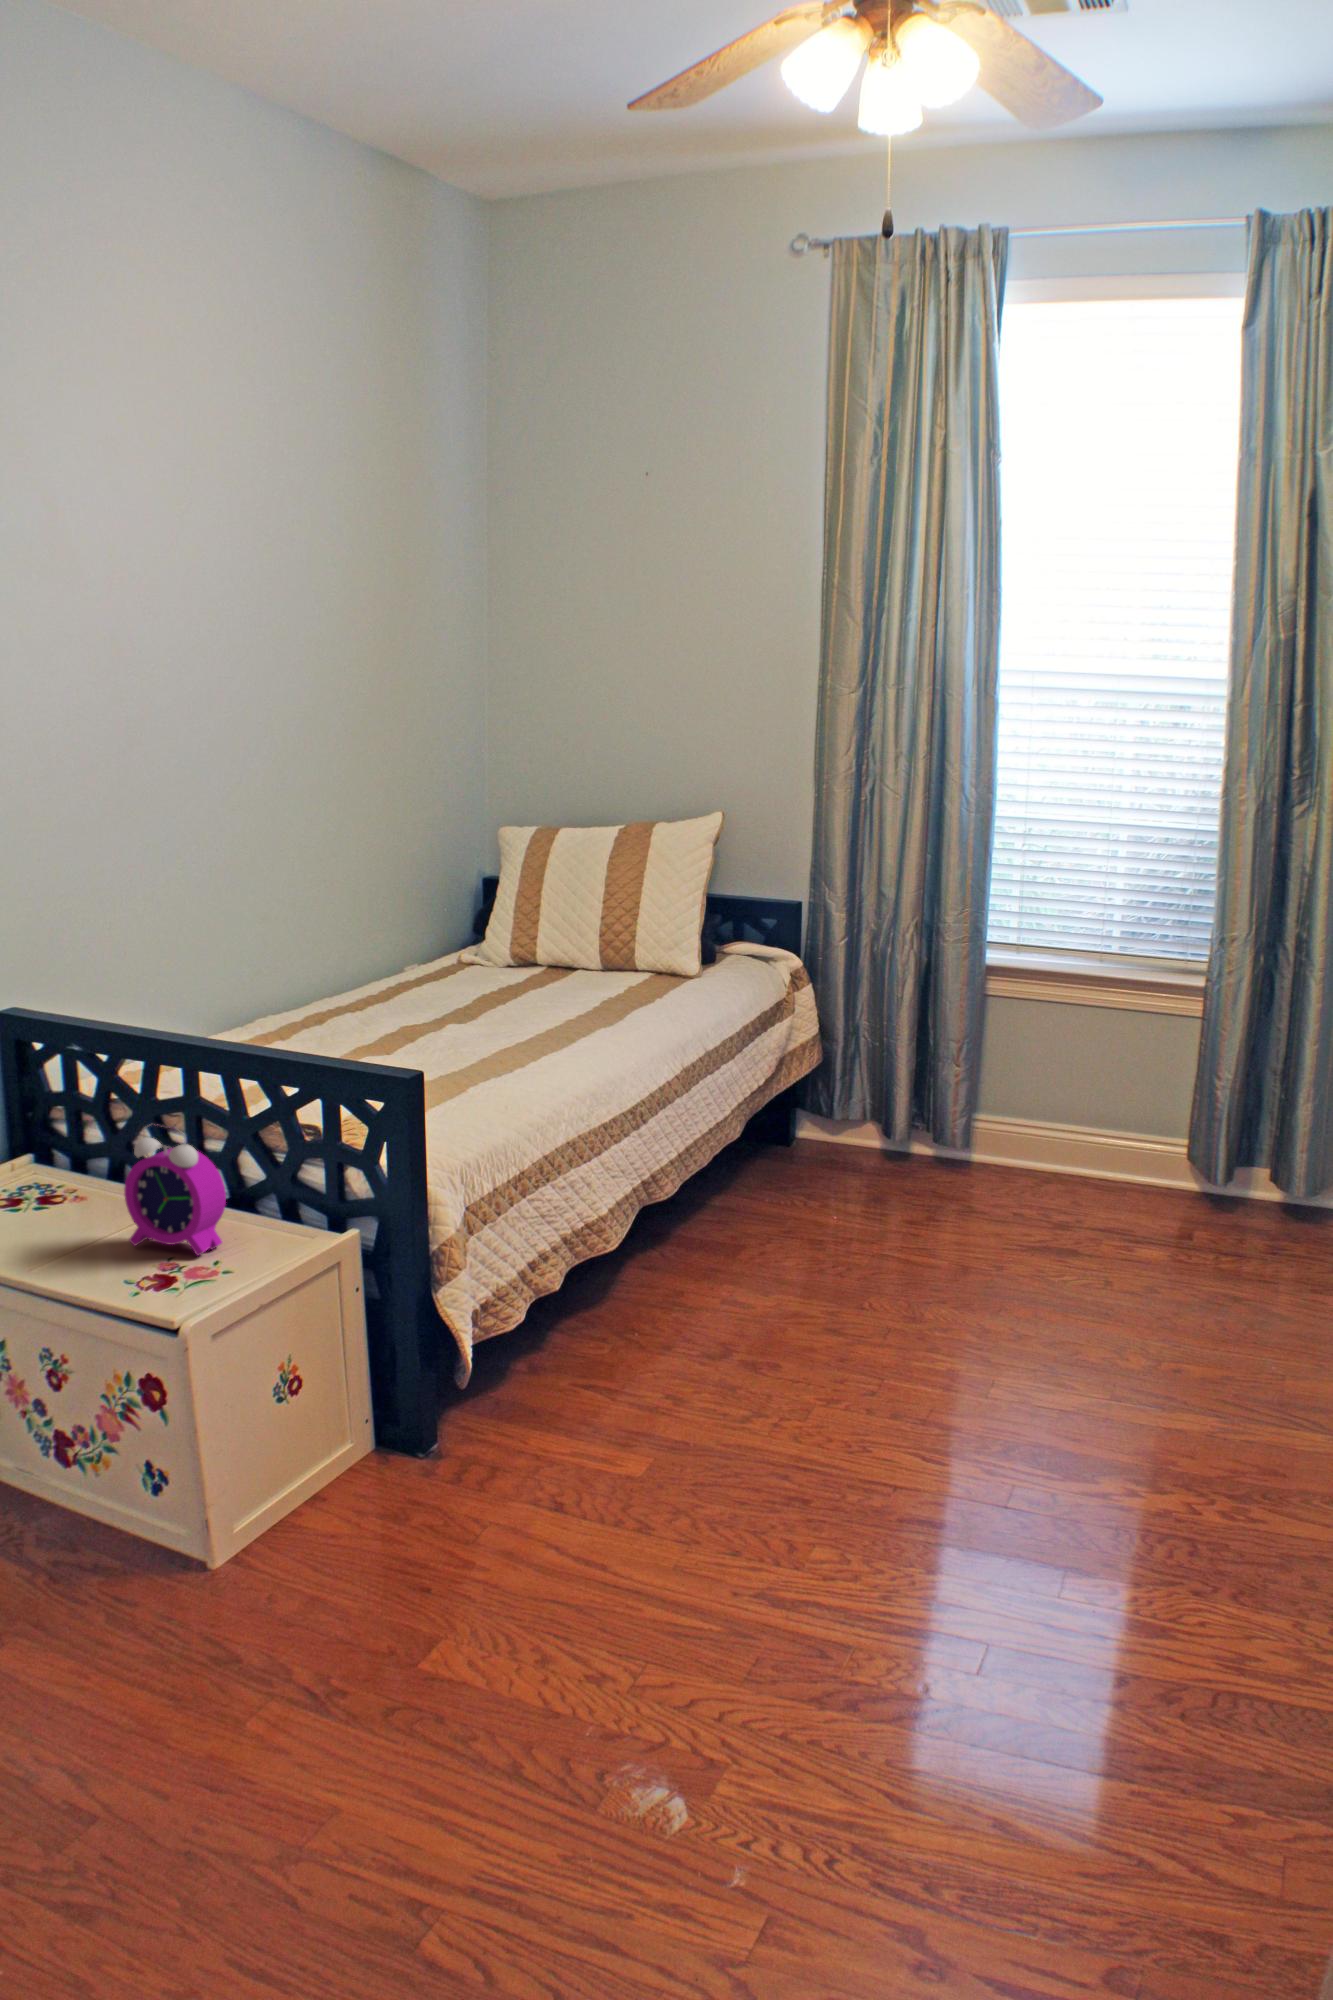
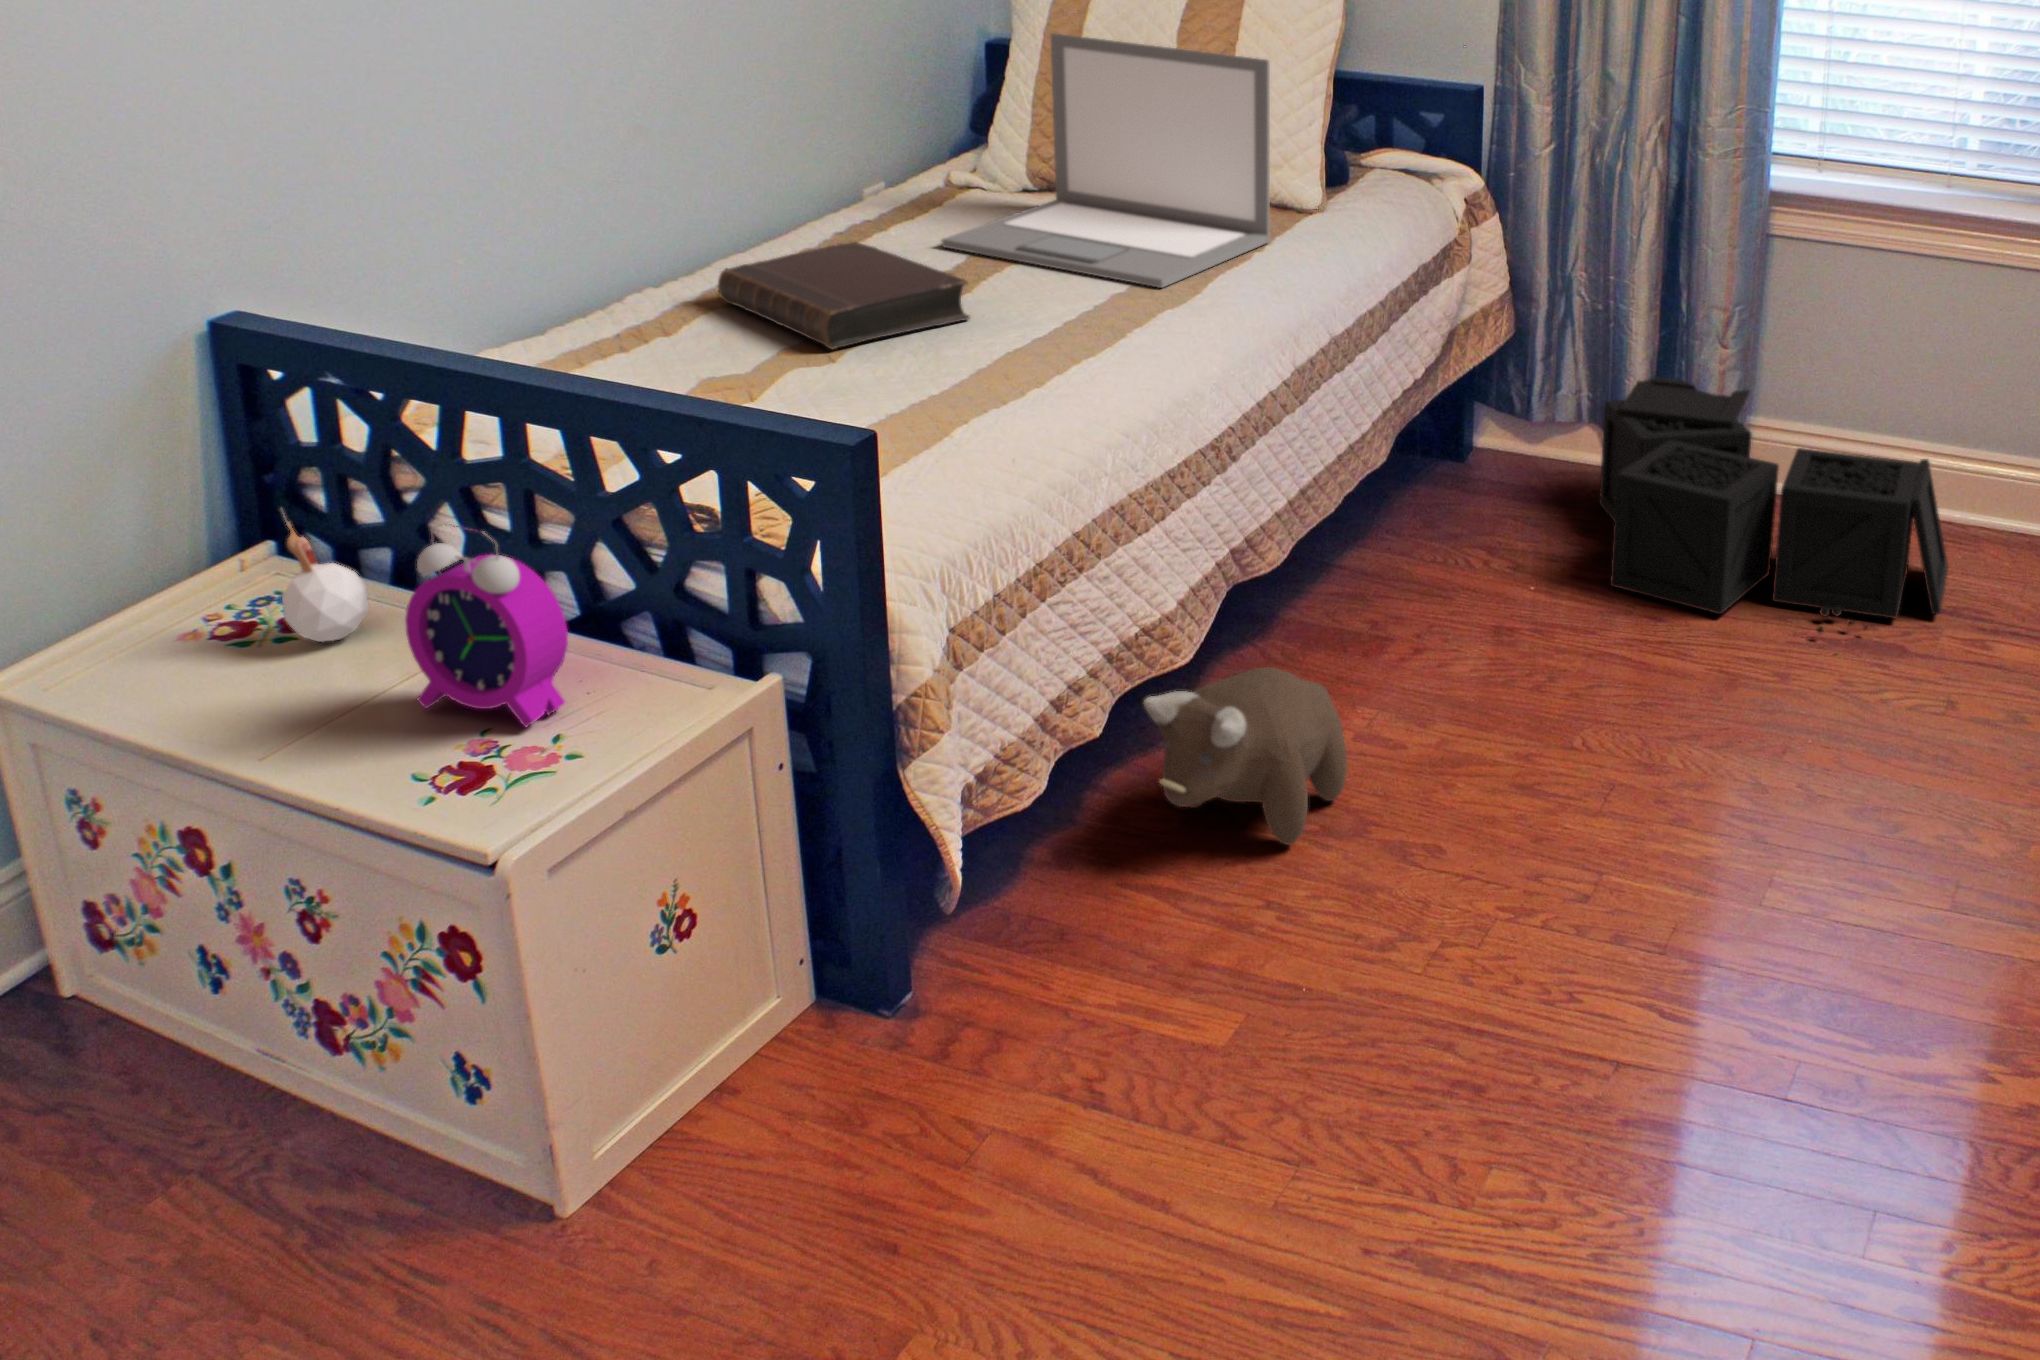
laptop: none [454,862,665,1016] -> present [941,33,1270,288]
book: none [313,987,474,1046] -> present [718,242,970,349]
storage bin: none [880,1088,1112,1247] -> present [1599,377,1948,633]
candle: none [42,1125,97,1212] -> present [282,513,370,642]
plush toy: none [585,1250,717,1366] -> present [1144,667,1347,845]

